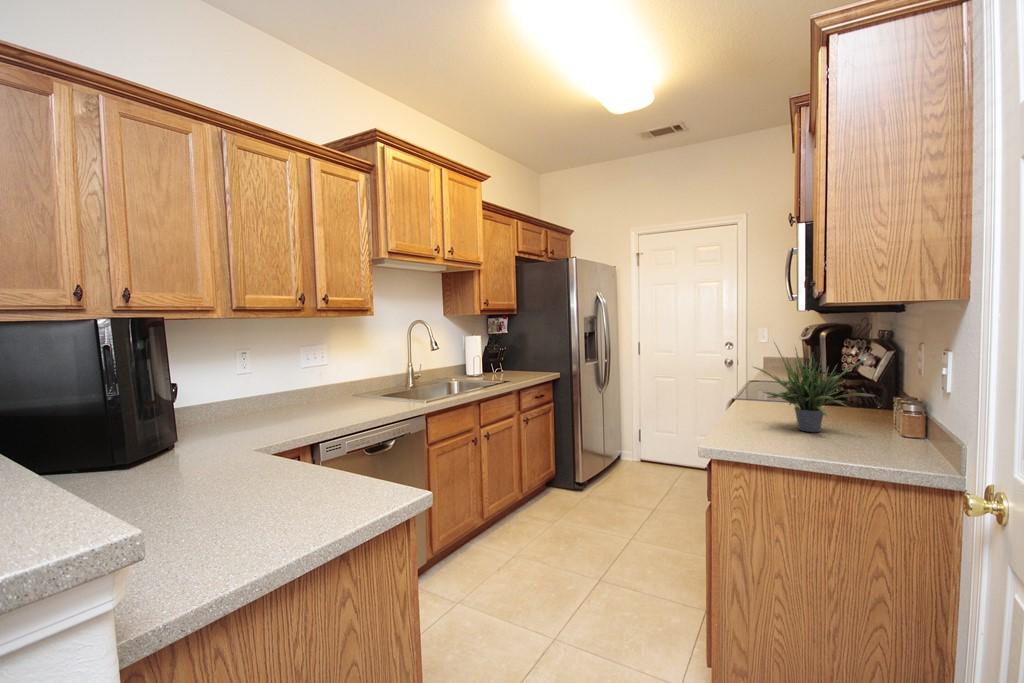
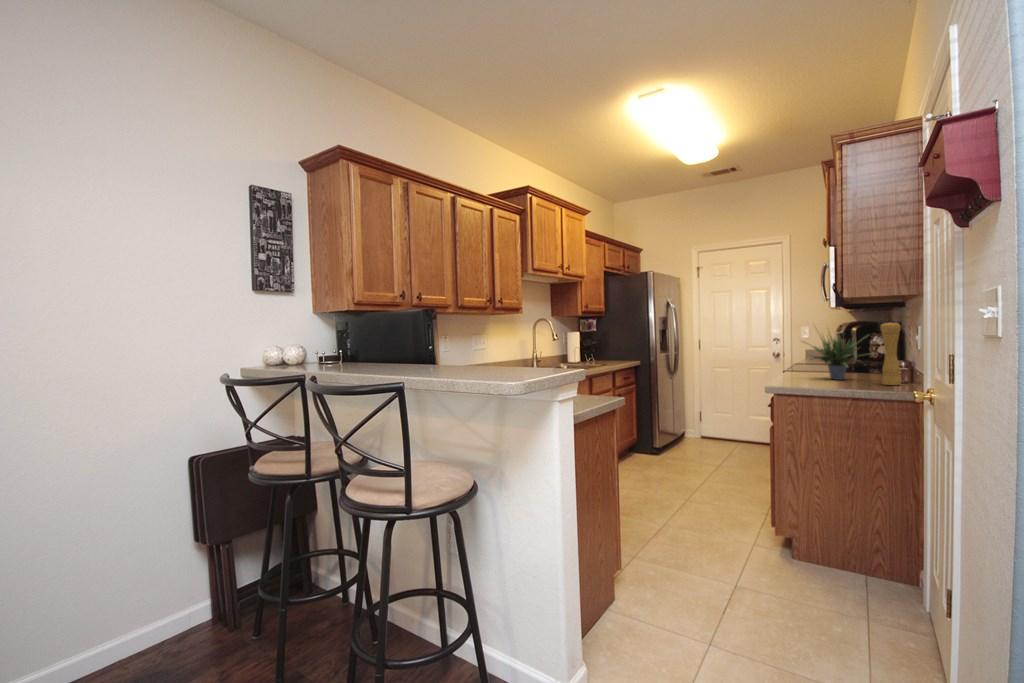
pepper mill: none [884,348,920,457] -> present [880,322,901,385]

